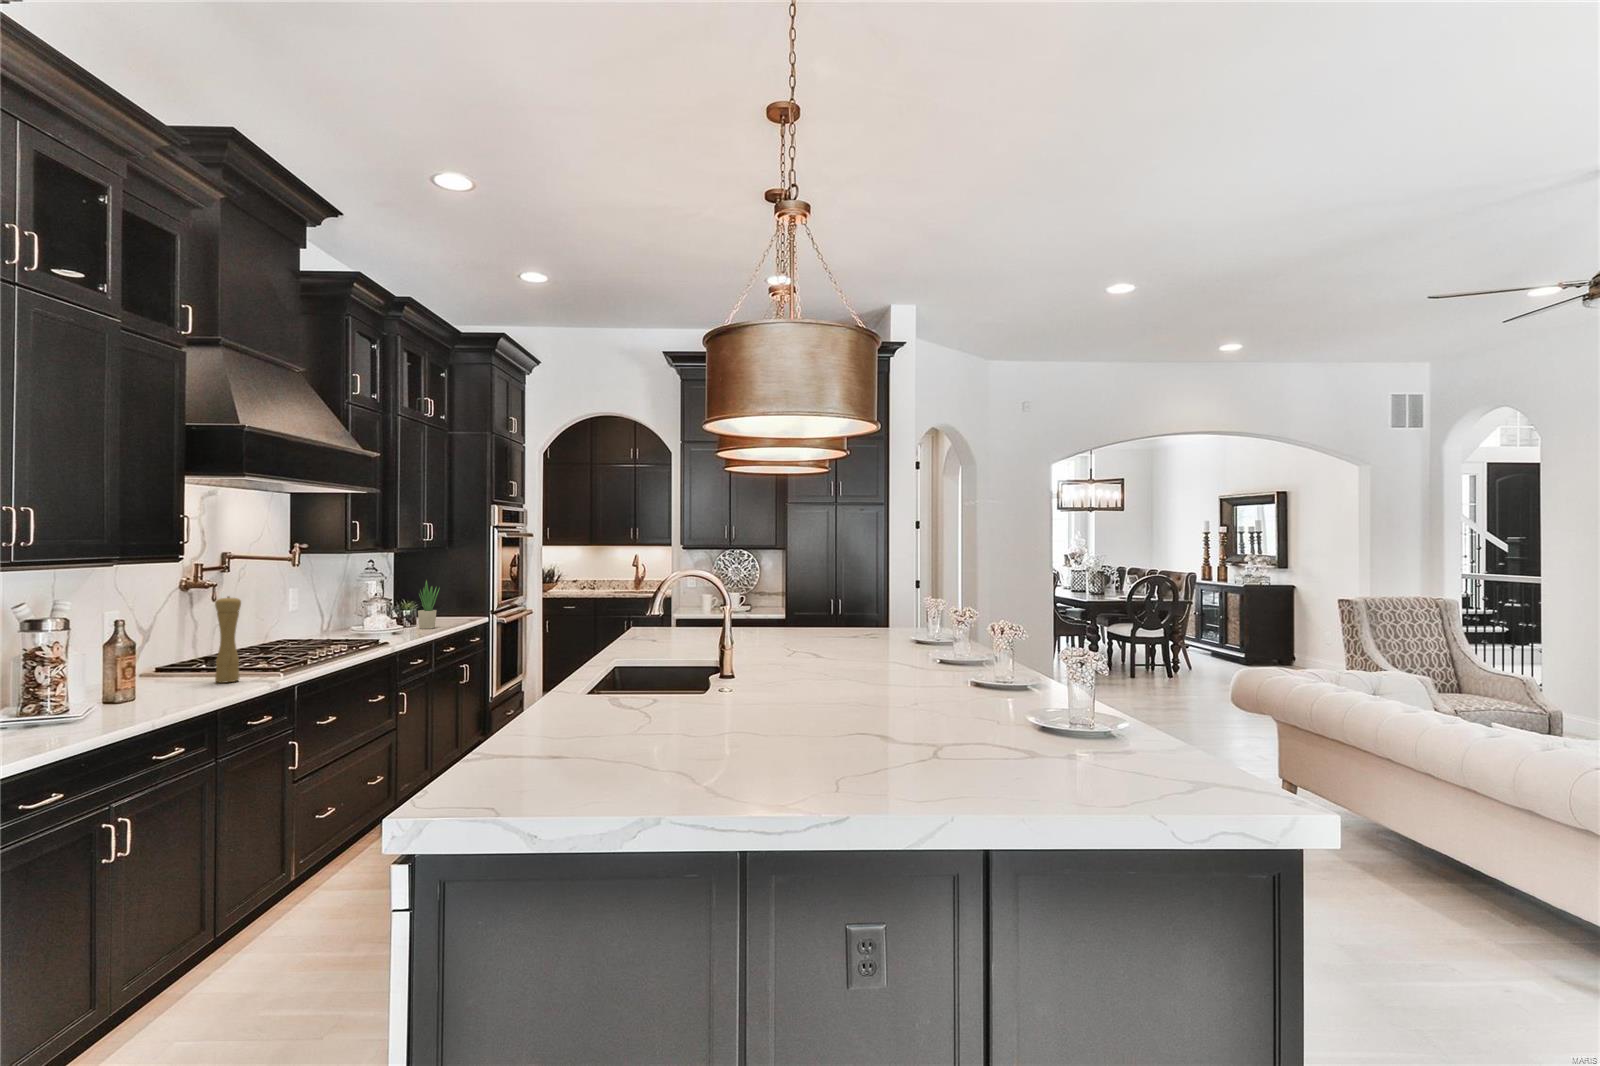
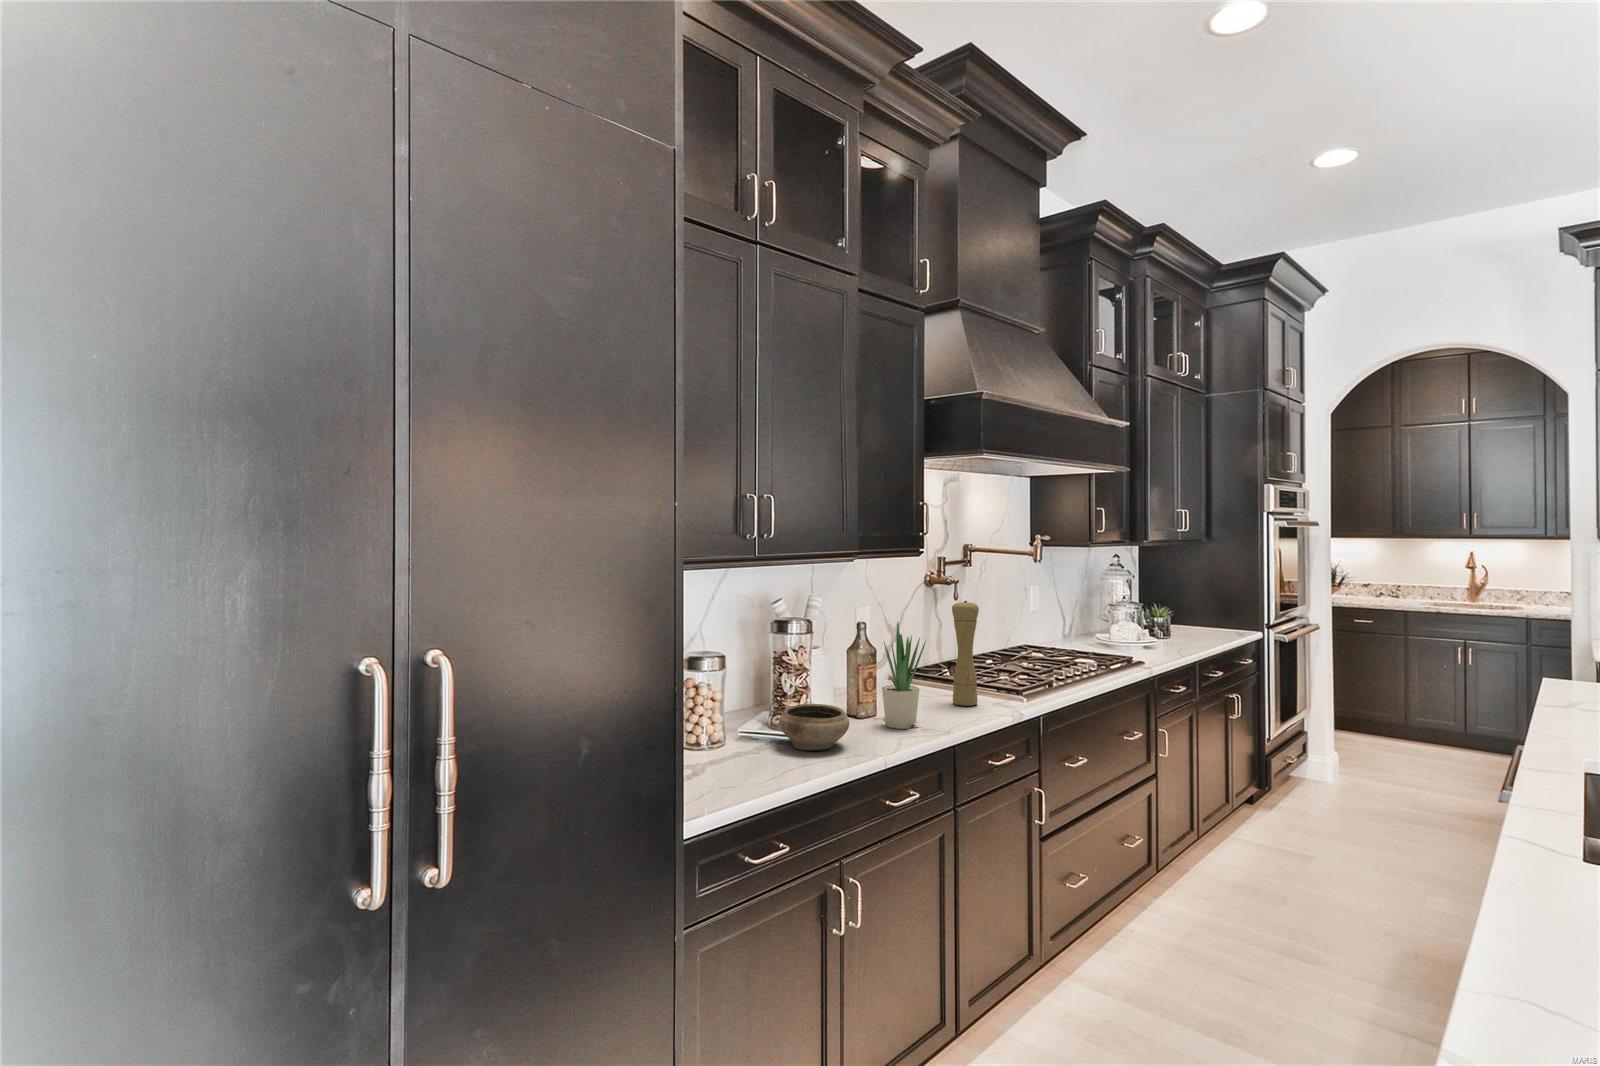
potted plant: present [418,580,439,629] -> present [882,622,926,729]
ceramic bowl: none [35,688,115,727] -> present [779,704,849,751]

